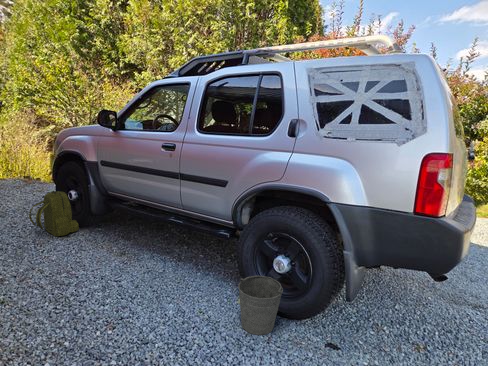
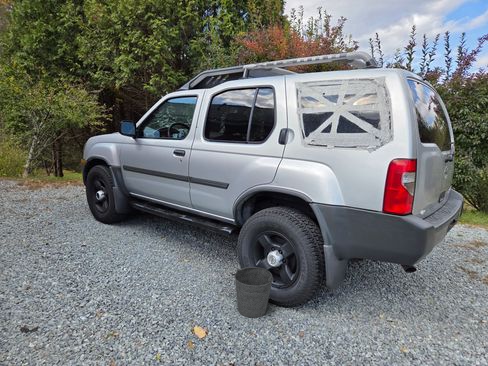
backpack: present [29,191,79,236] -> none [62,193,105,233]

